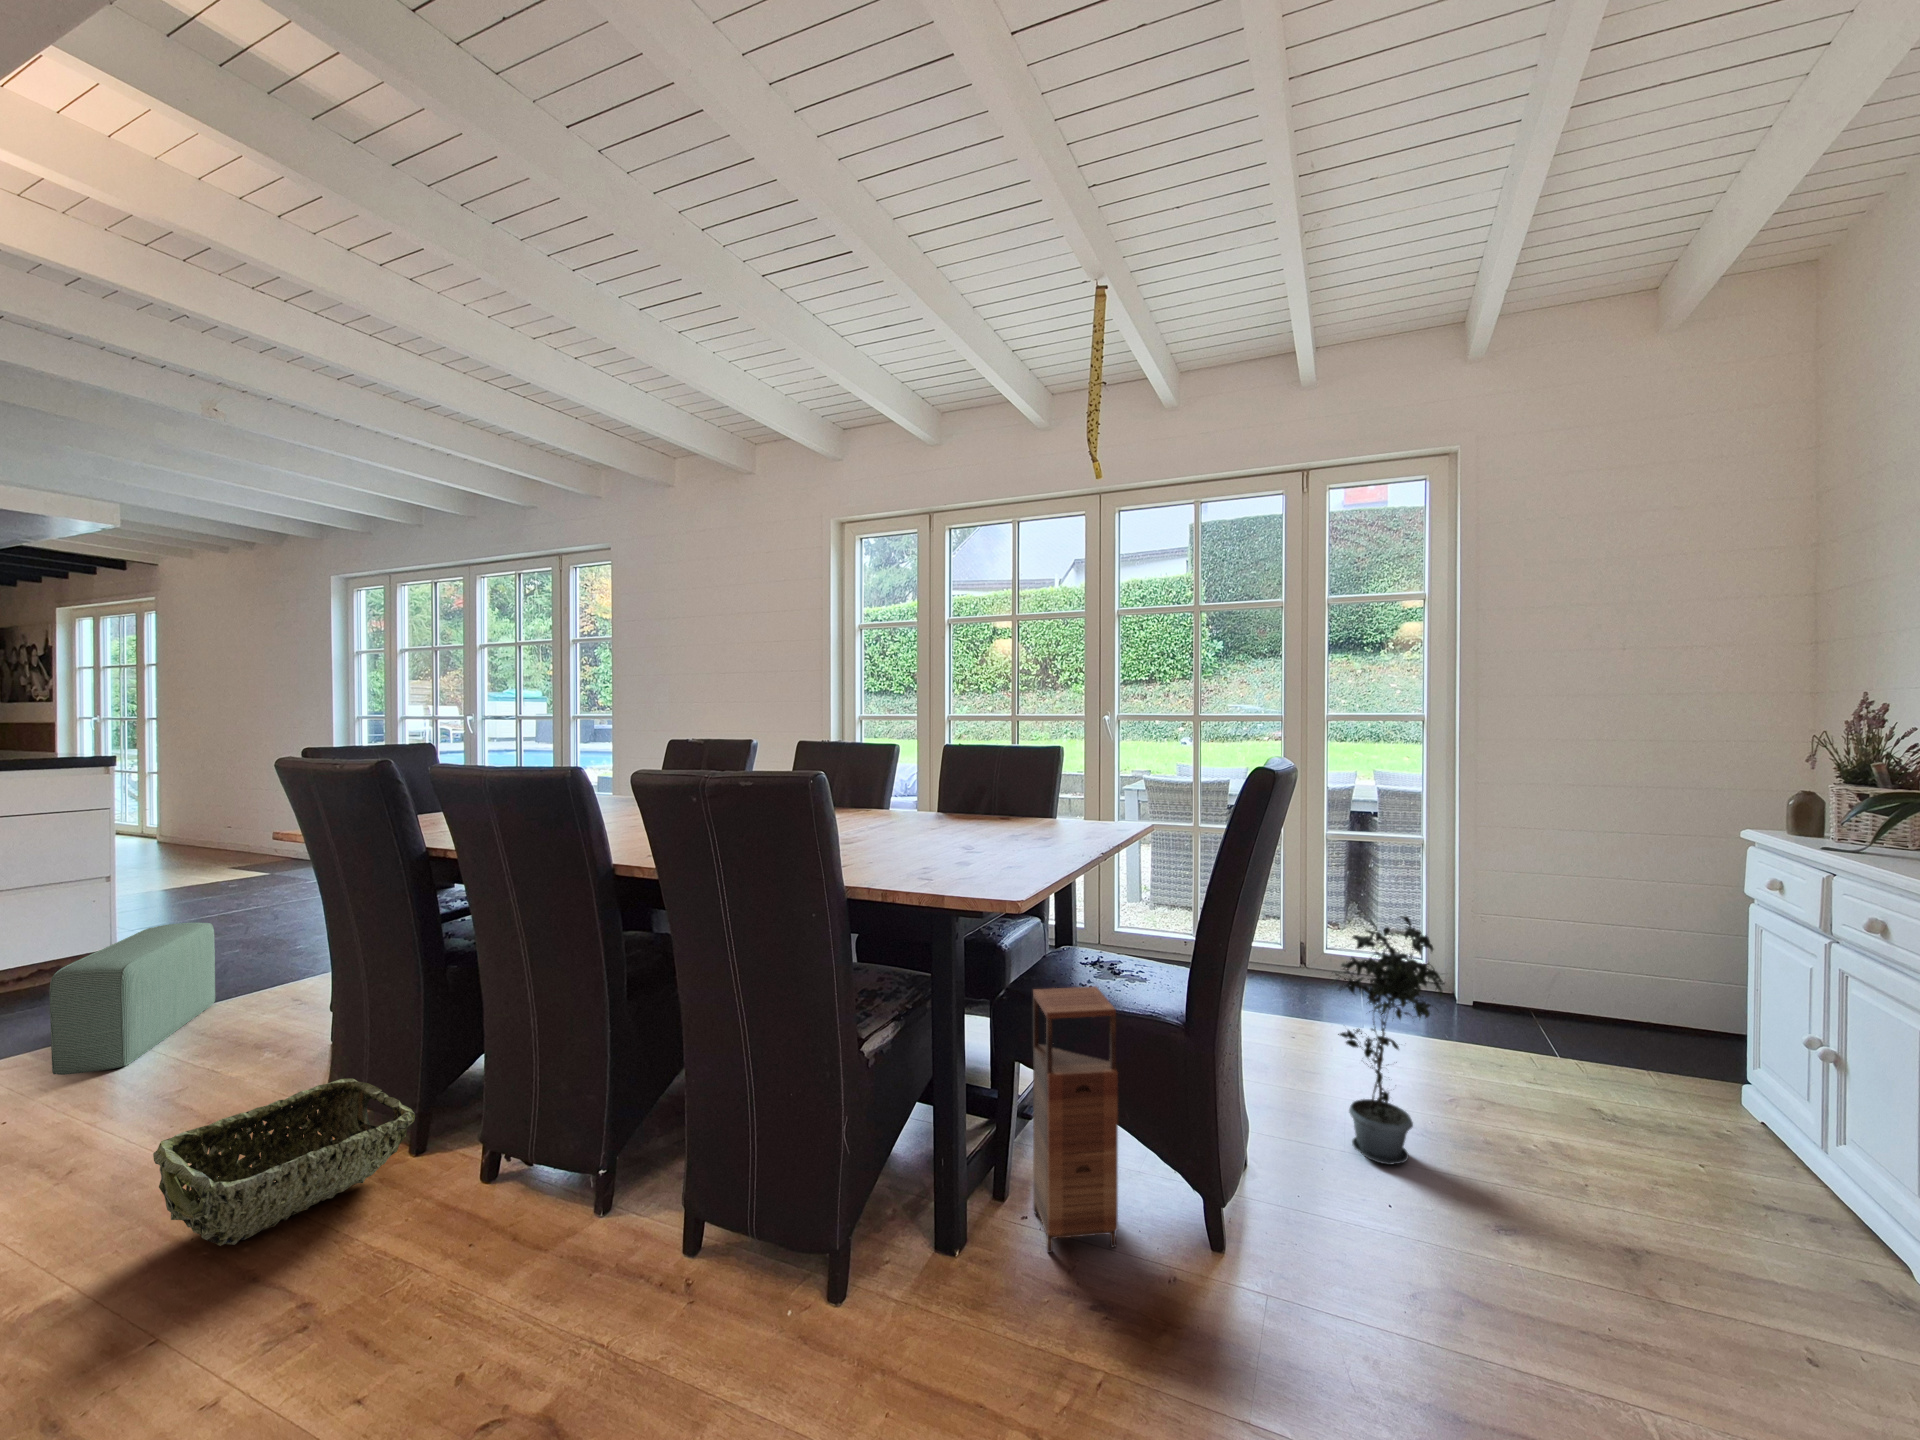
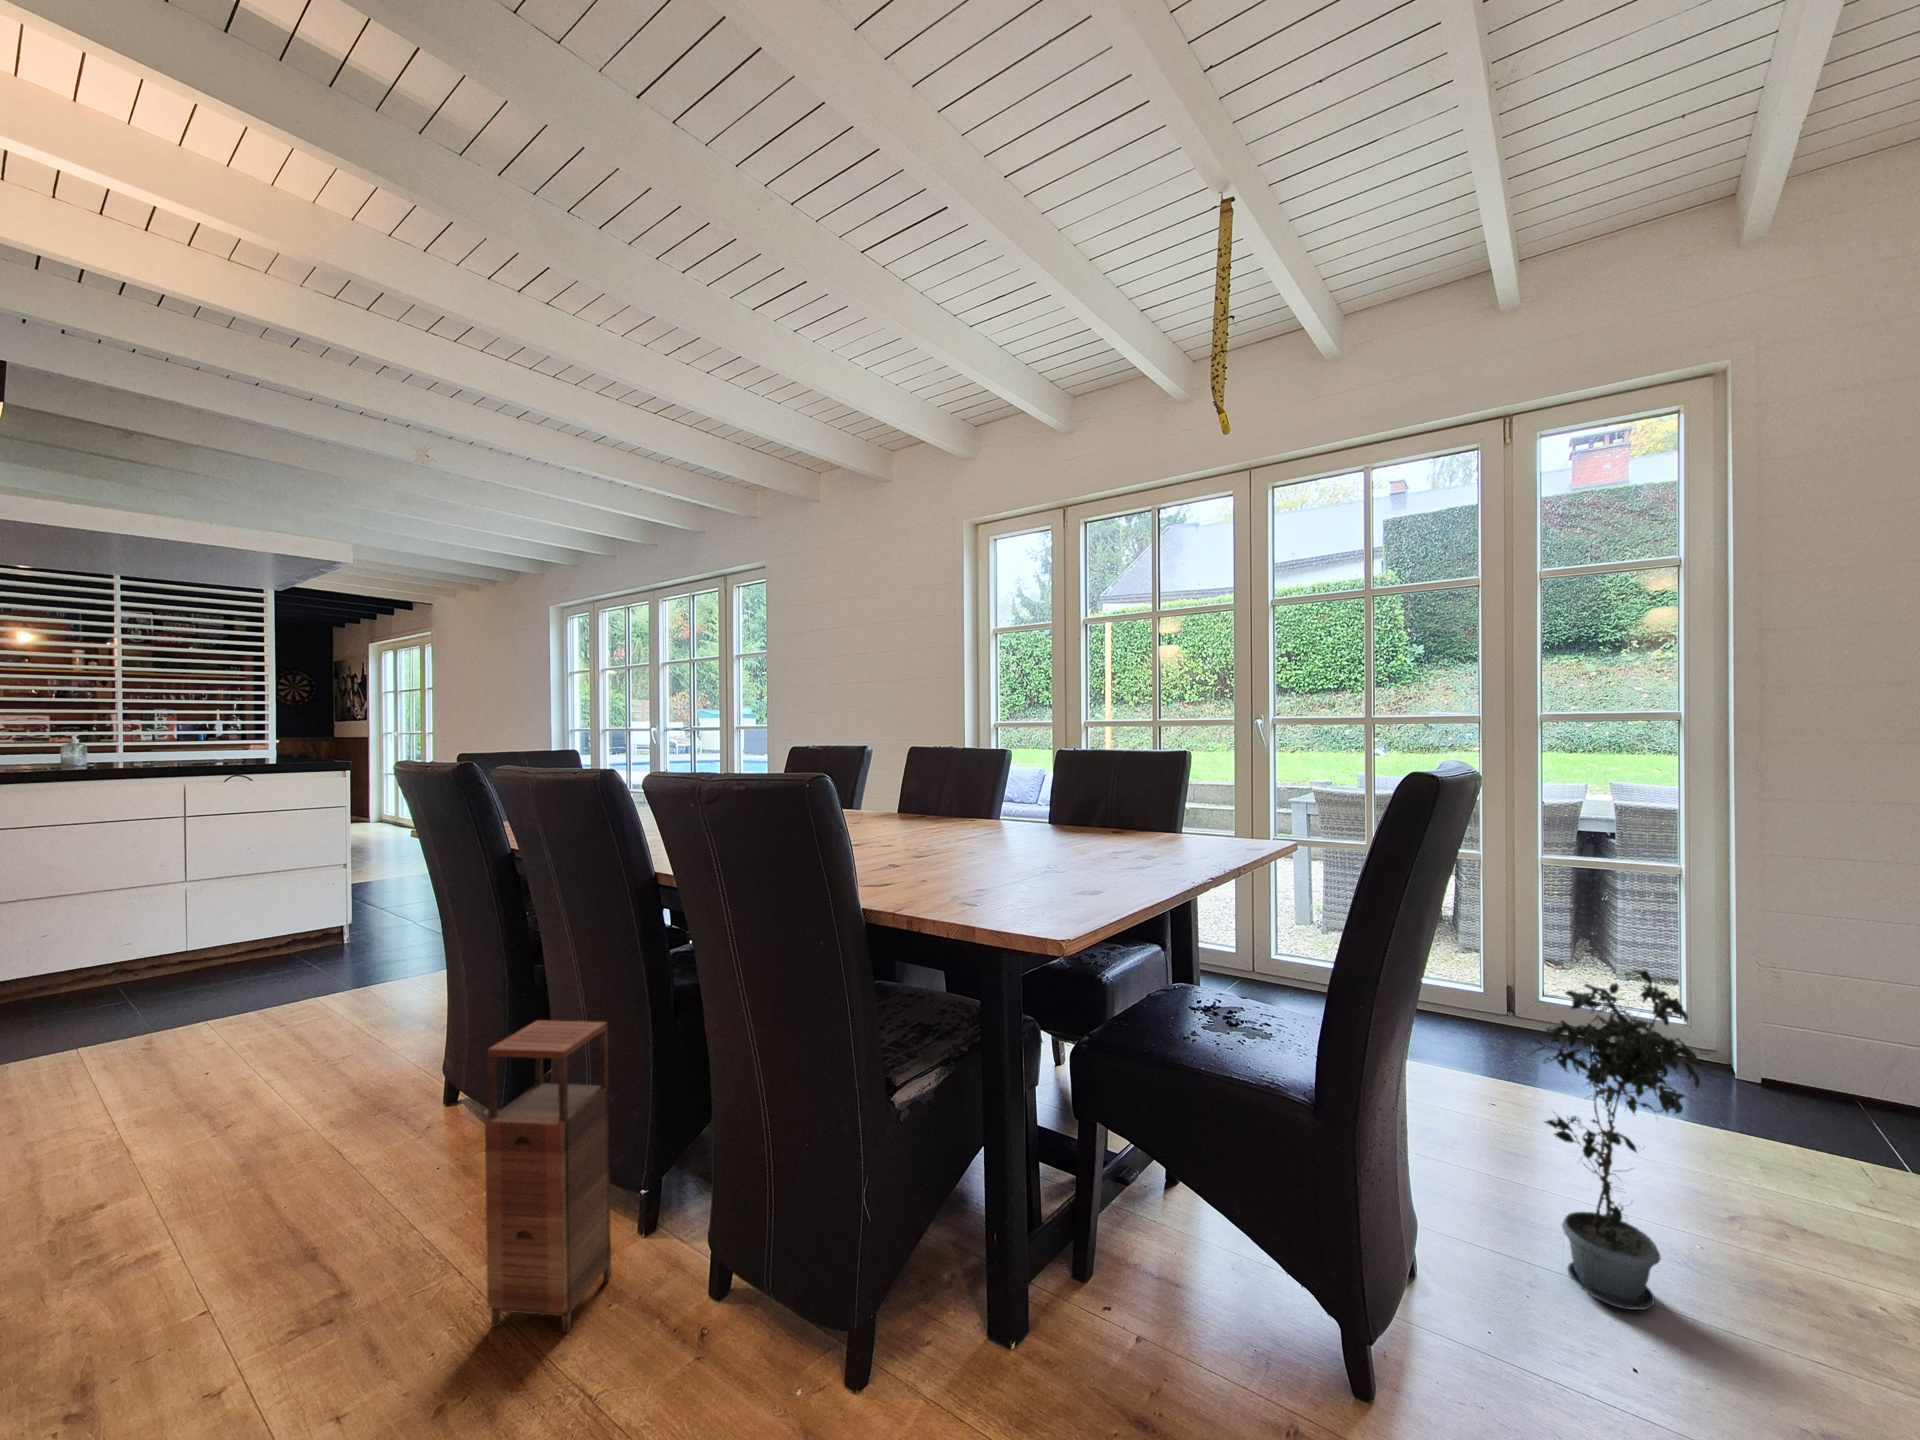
pouf: present [50,923,215,1075] -> none [261,910,409,1041]
storage cabinet: present [1033,986,1118,1253] -> present [485,1020,611,1332]
woven basket: present [153,1078,415,1246] -> none [259,1069,500,1228]

